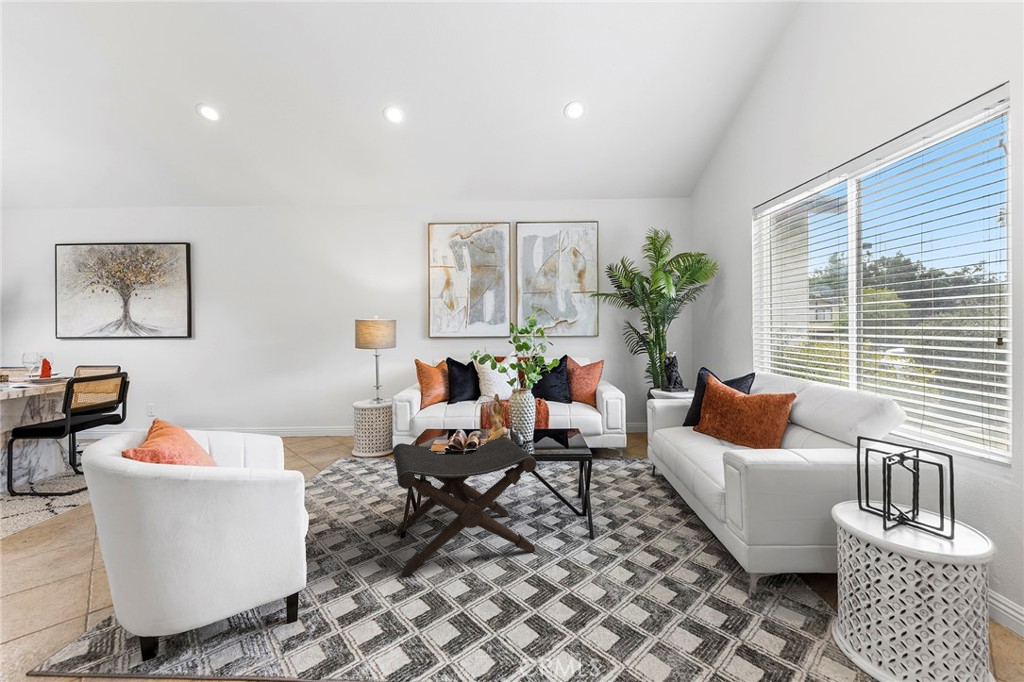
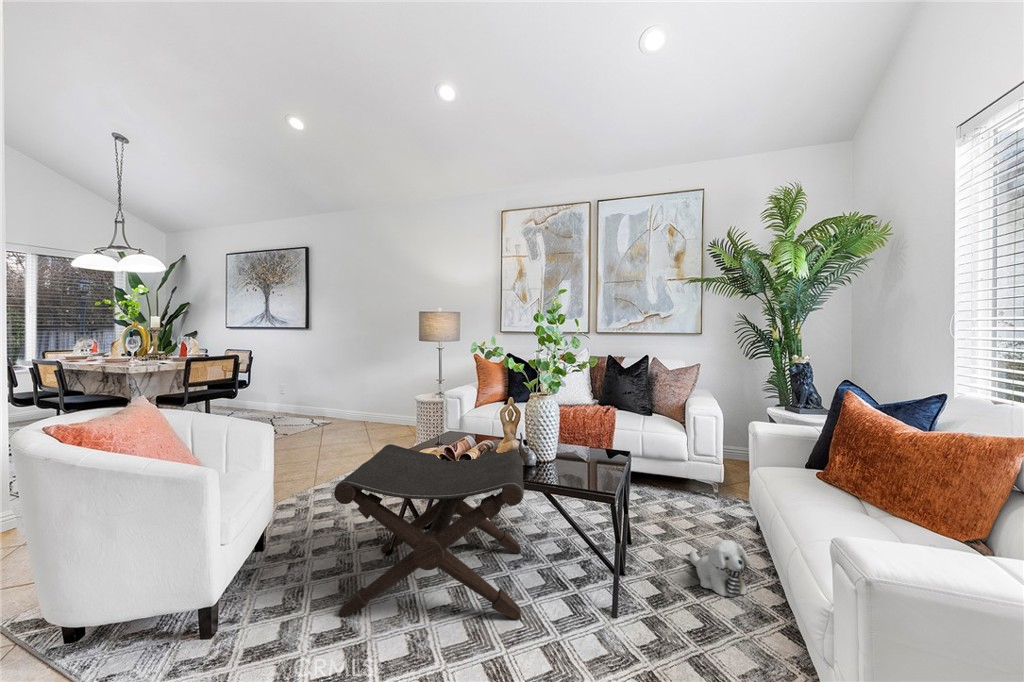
plush toy: none [622,480,662,516] -> present [690,540,749,597]

